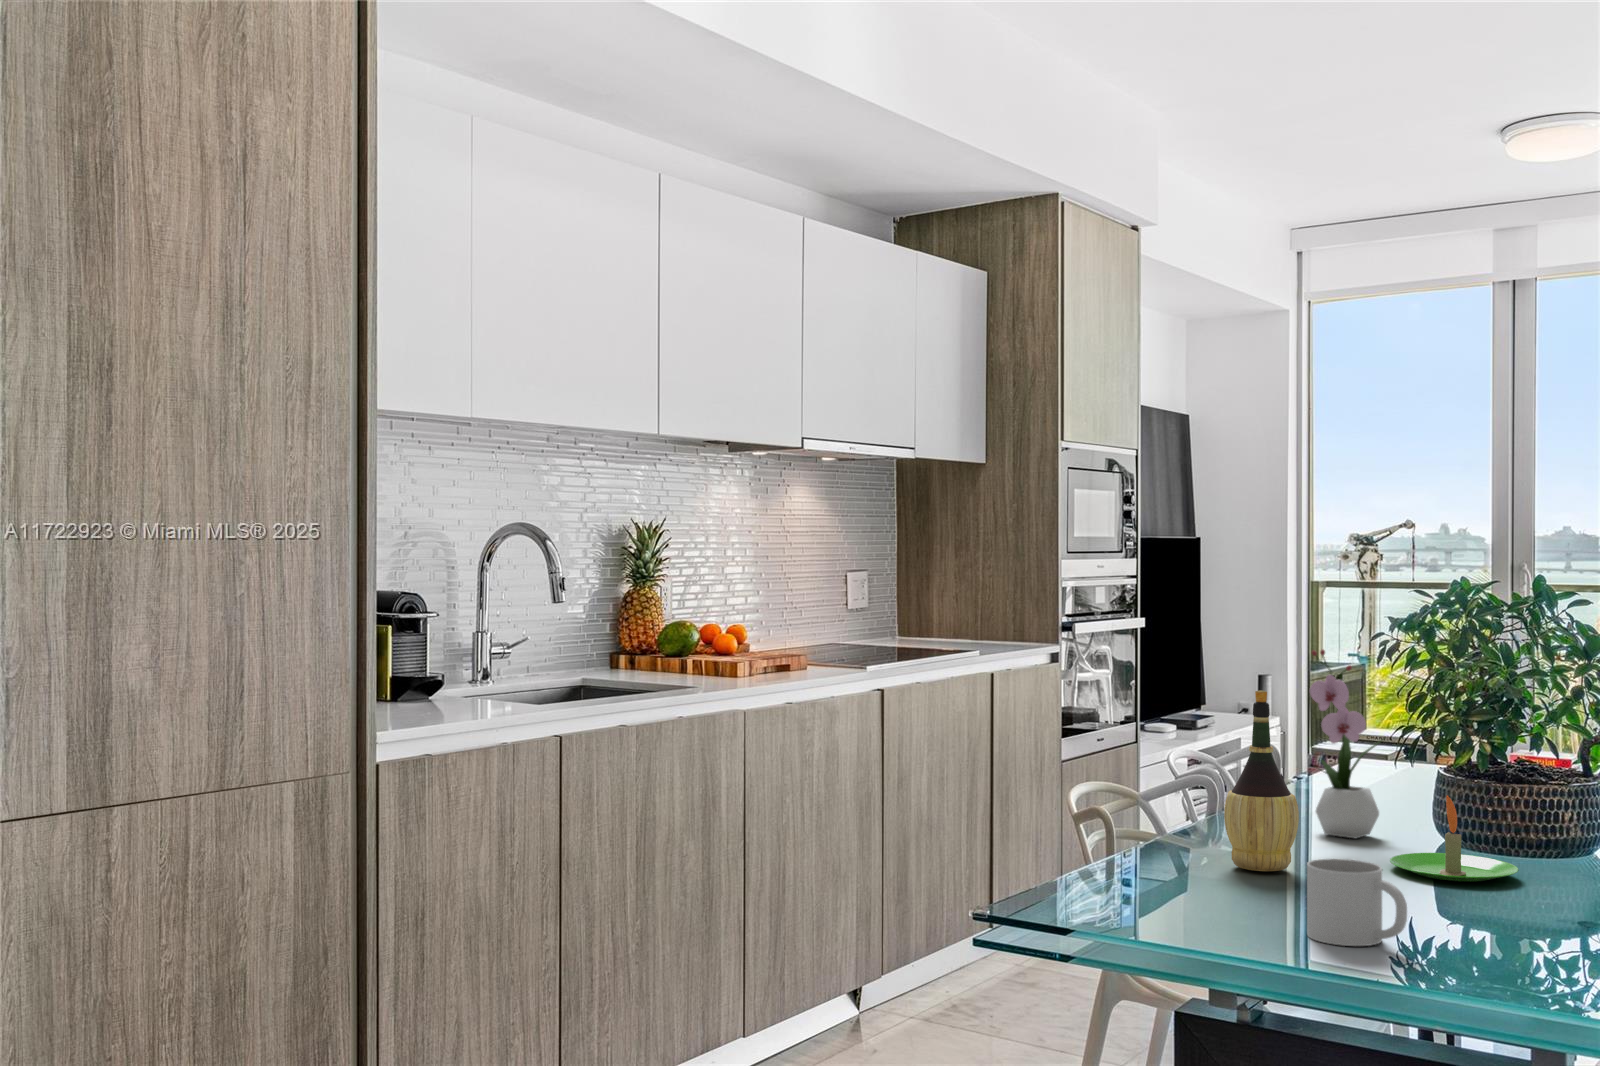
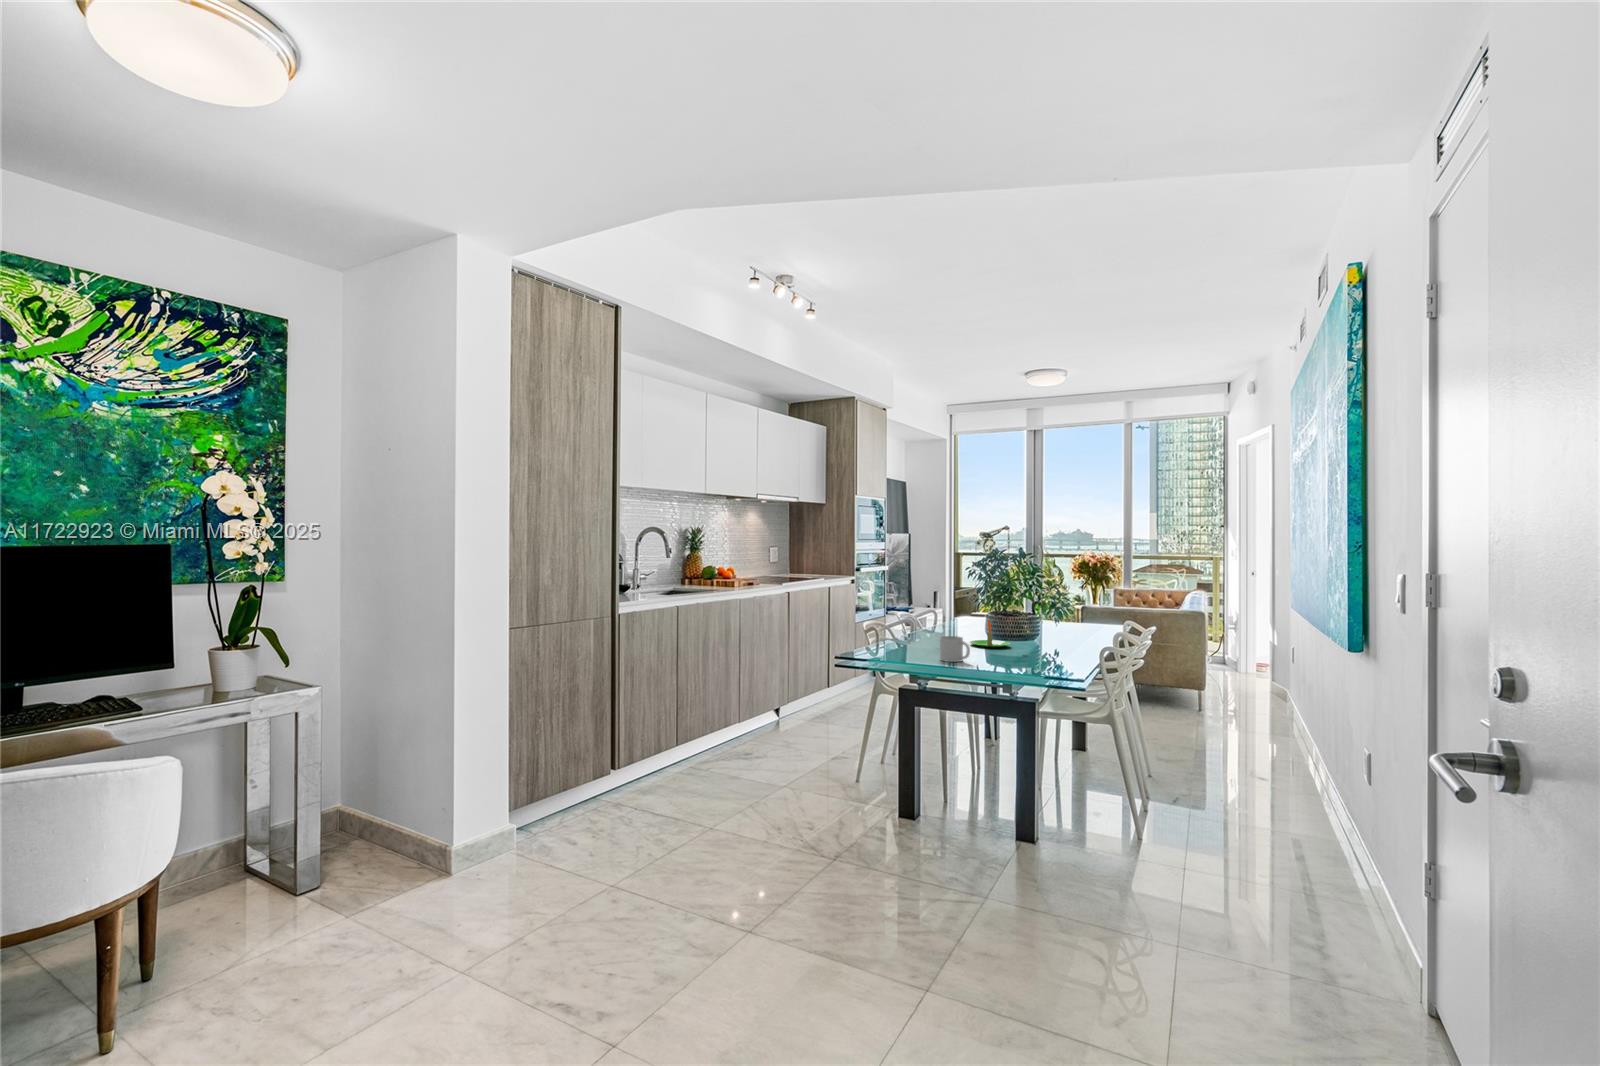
flower arrangement: present [1310,650,1384,838] -> none [945,572,971,637]
wine bottle: present [1224,690,1299,871] -> none [915,585,940,645]

